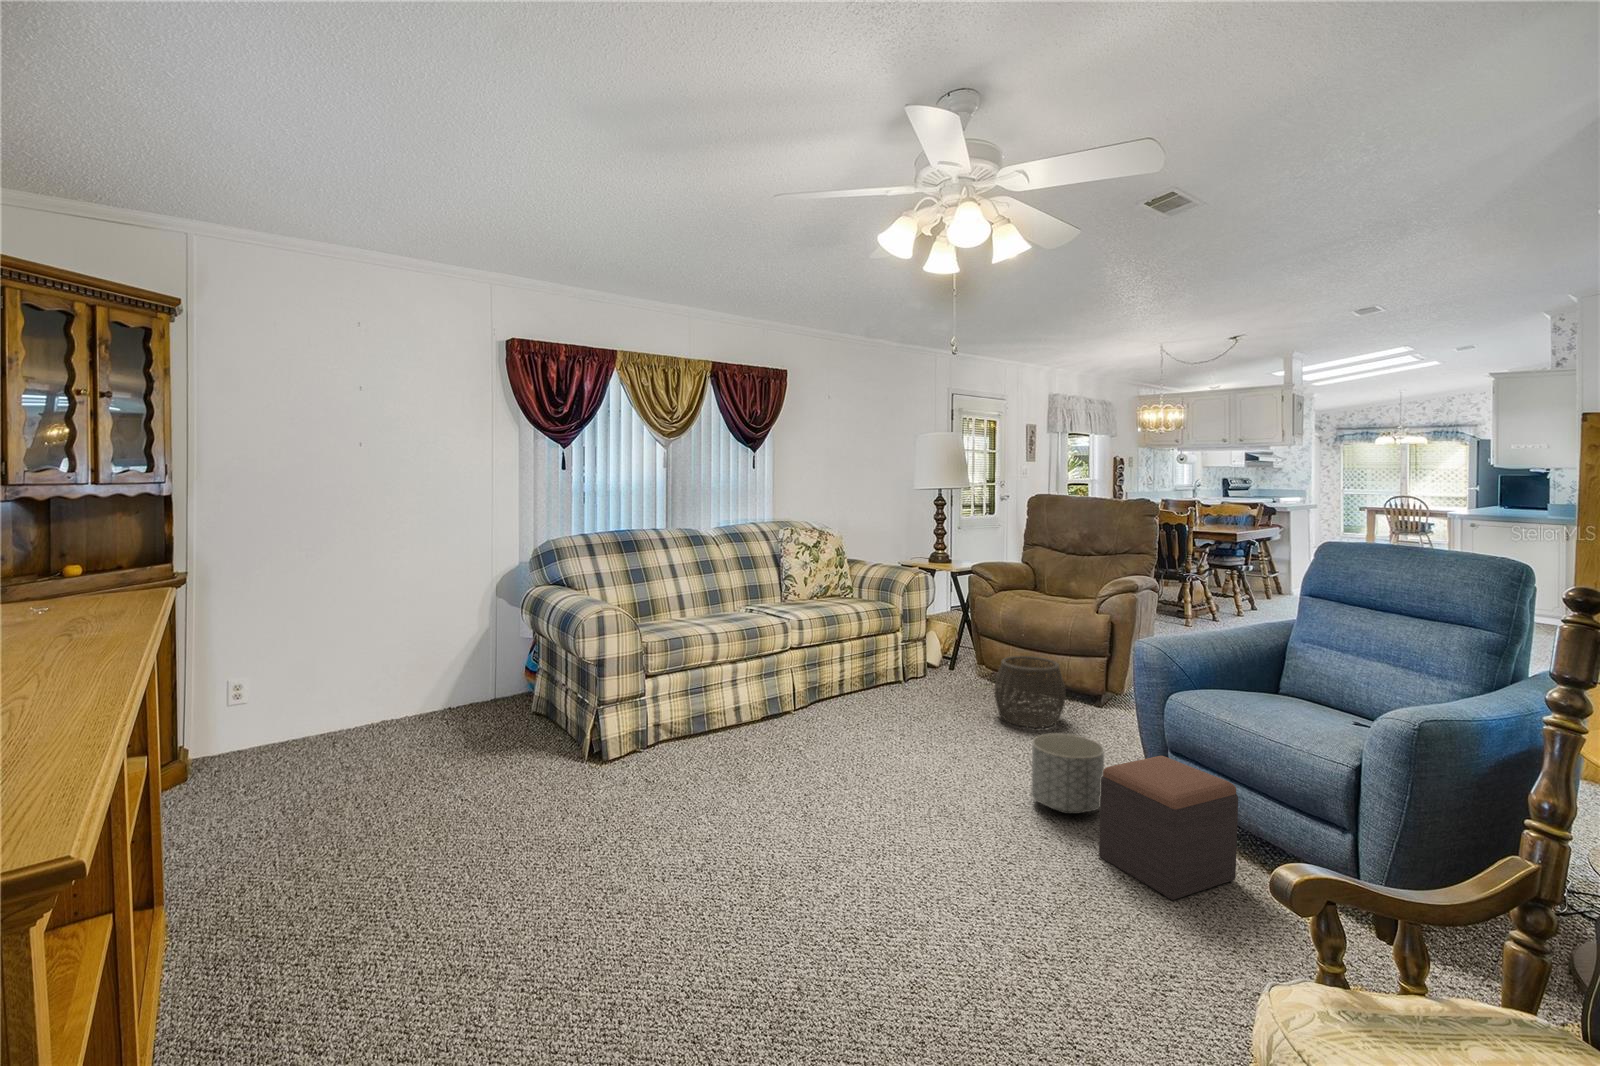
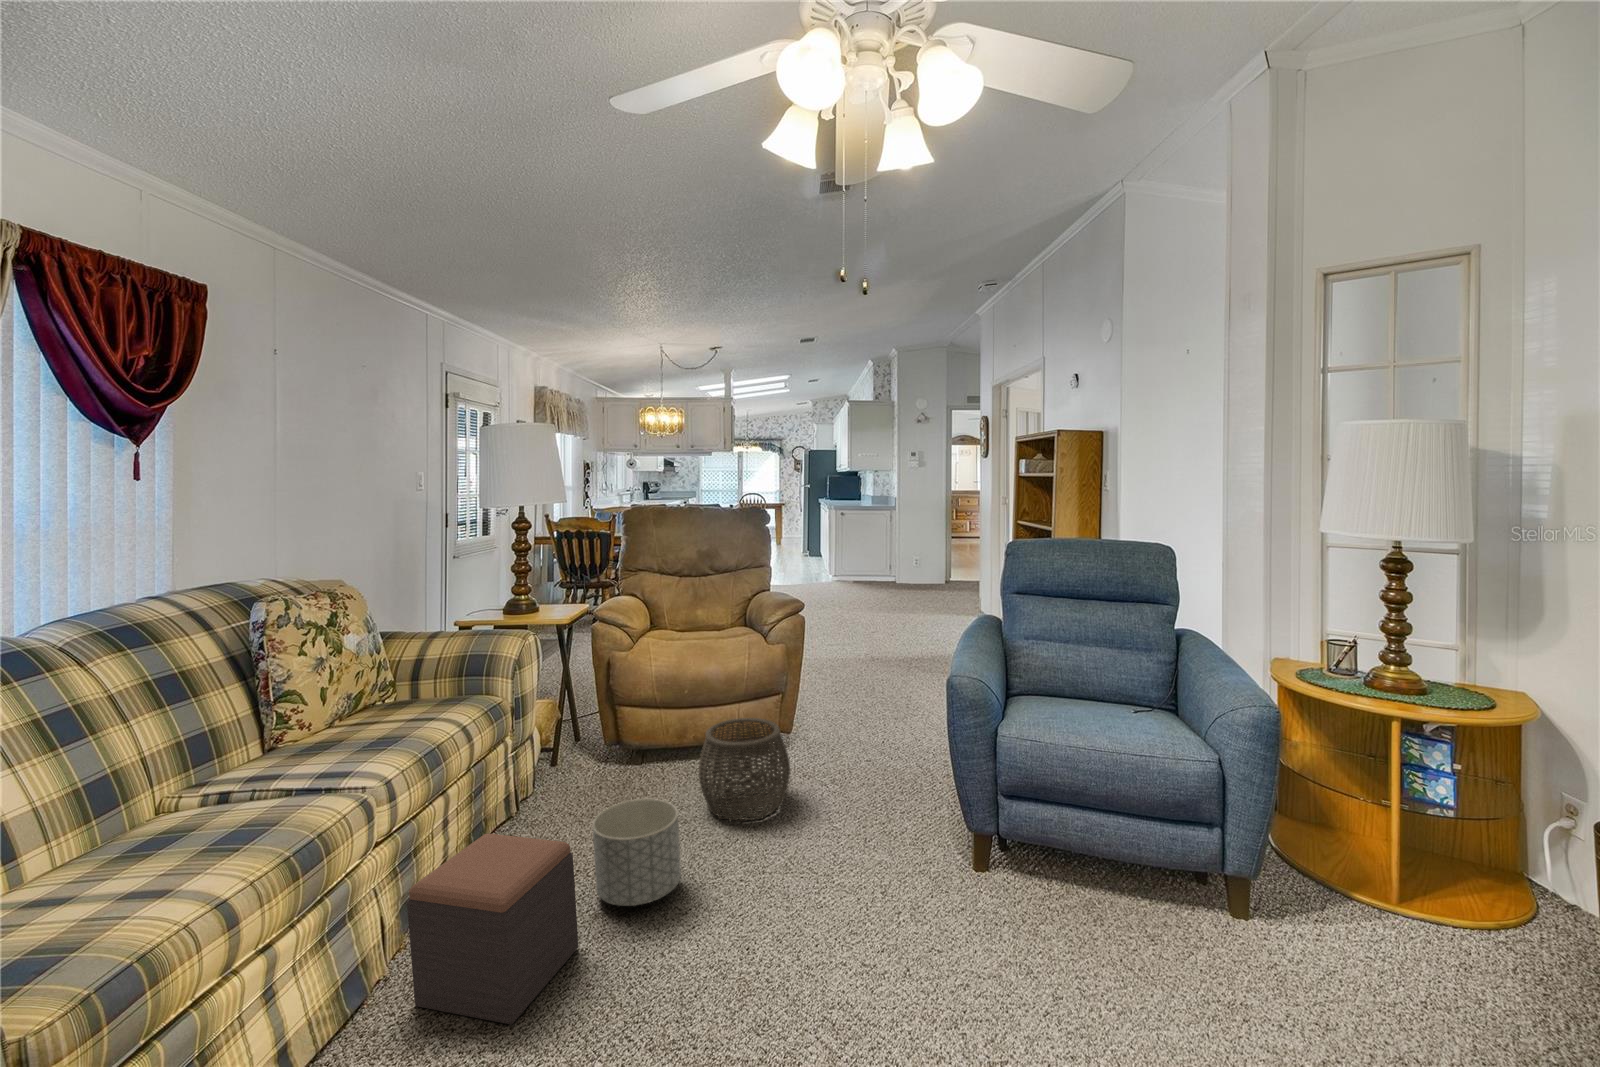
planter: present [1031,733,1104,814] -> present [593,799,681,906]
footstool: present [1099,756,1238,900] -> present [407,833,578,1025]

